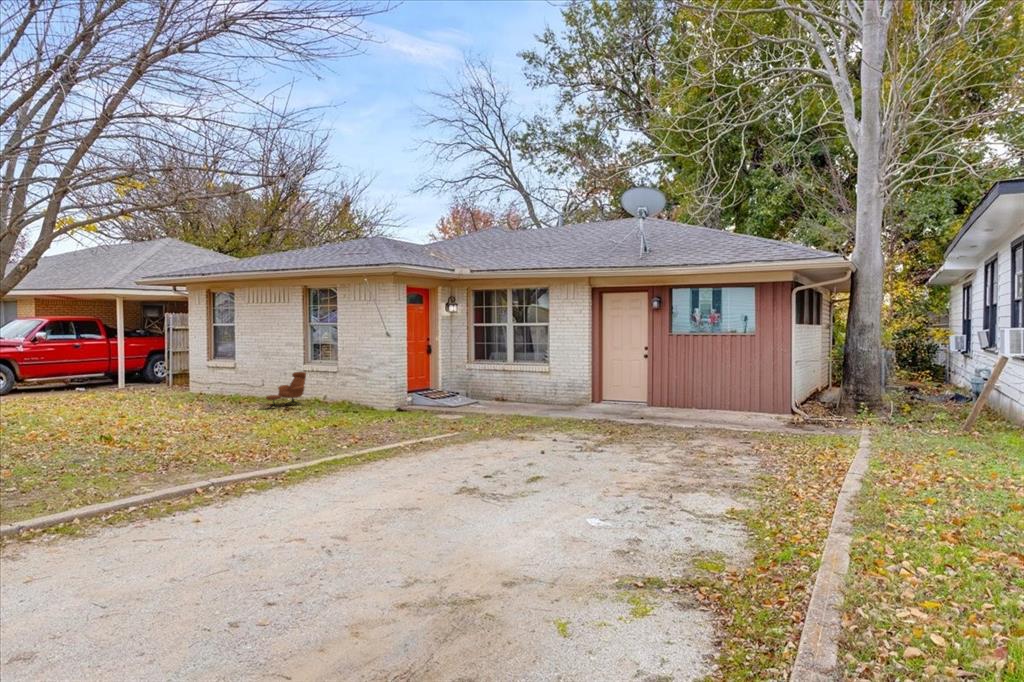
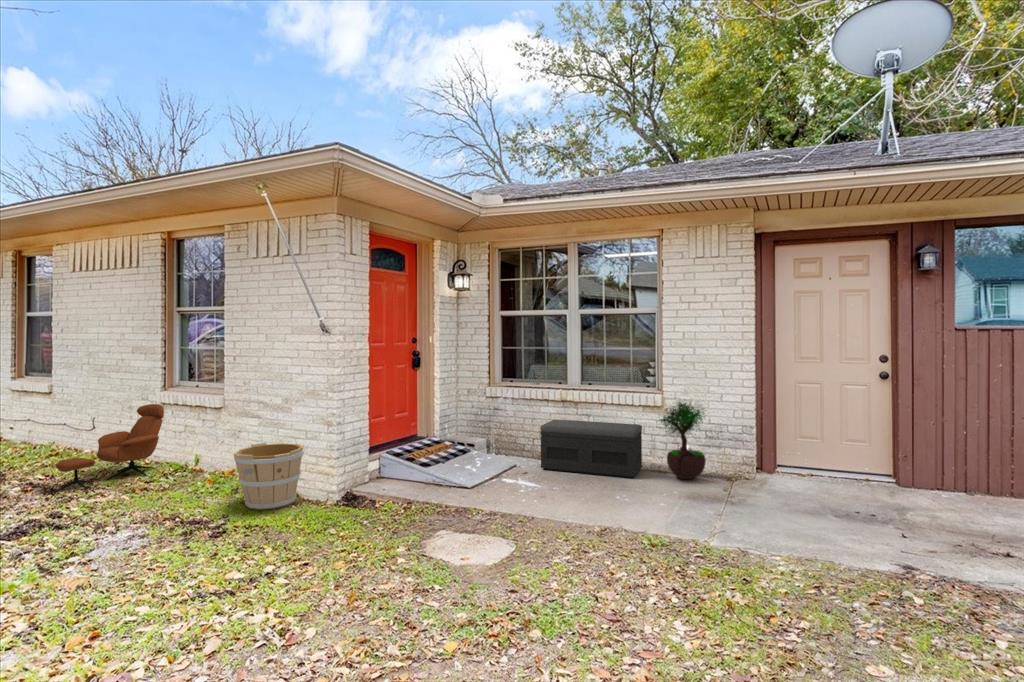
potted tree: none [540,365,565,405] -> present [659,402,706,479]
storage bench: none [490,380,540,405] -> present [540,420,642,478]
wooden bucket: none [351,387,380,413] -> present [234,443,305,510]

